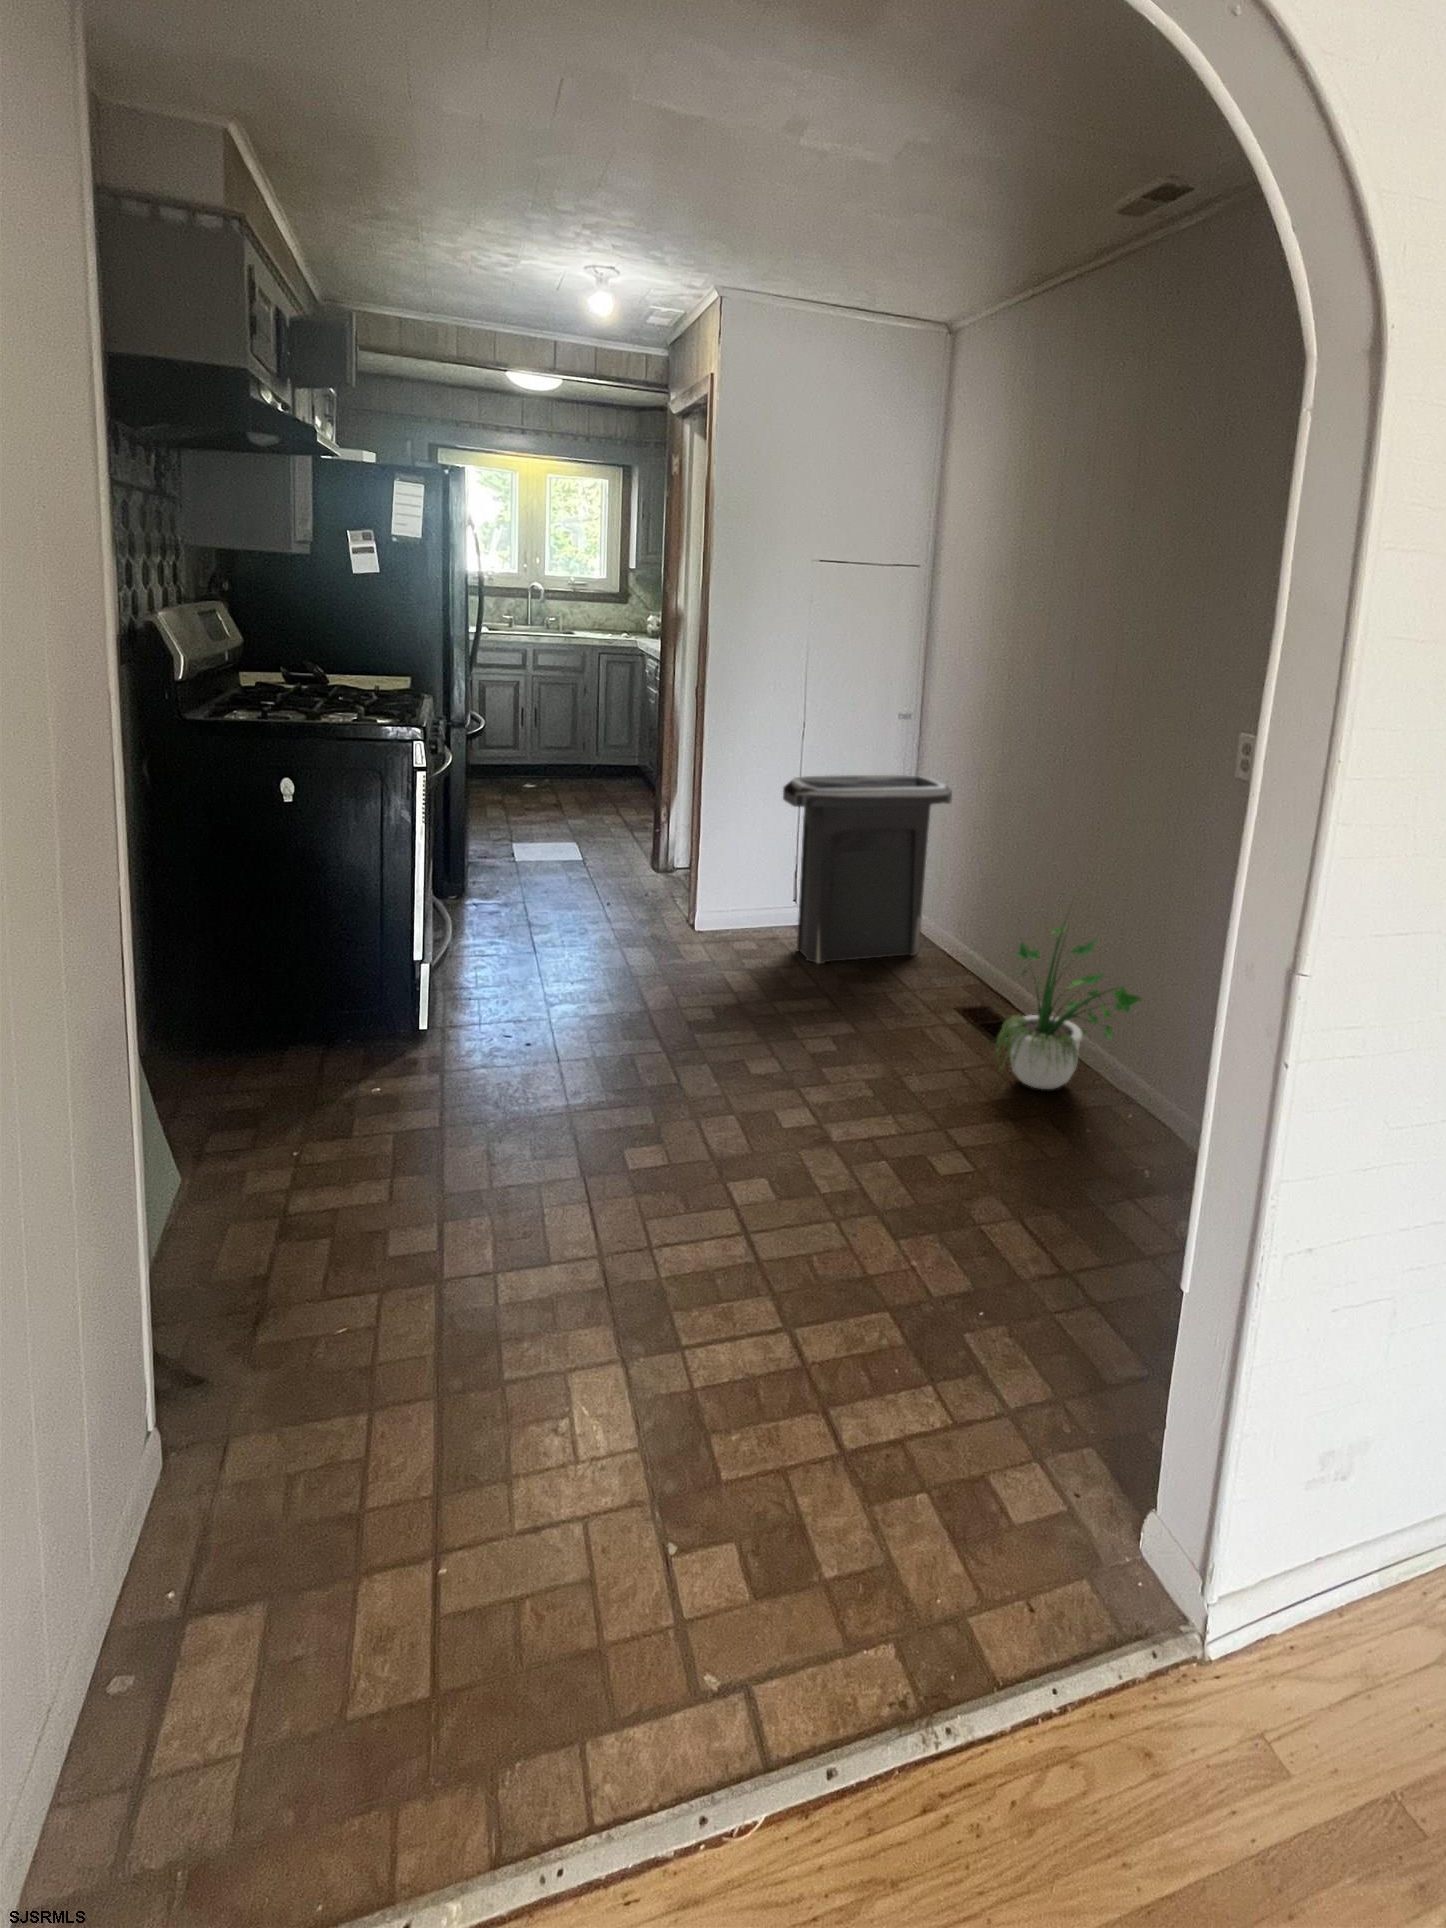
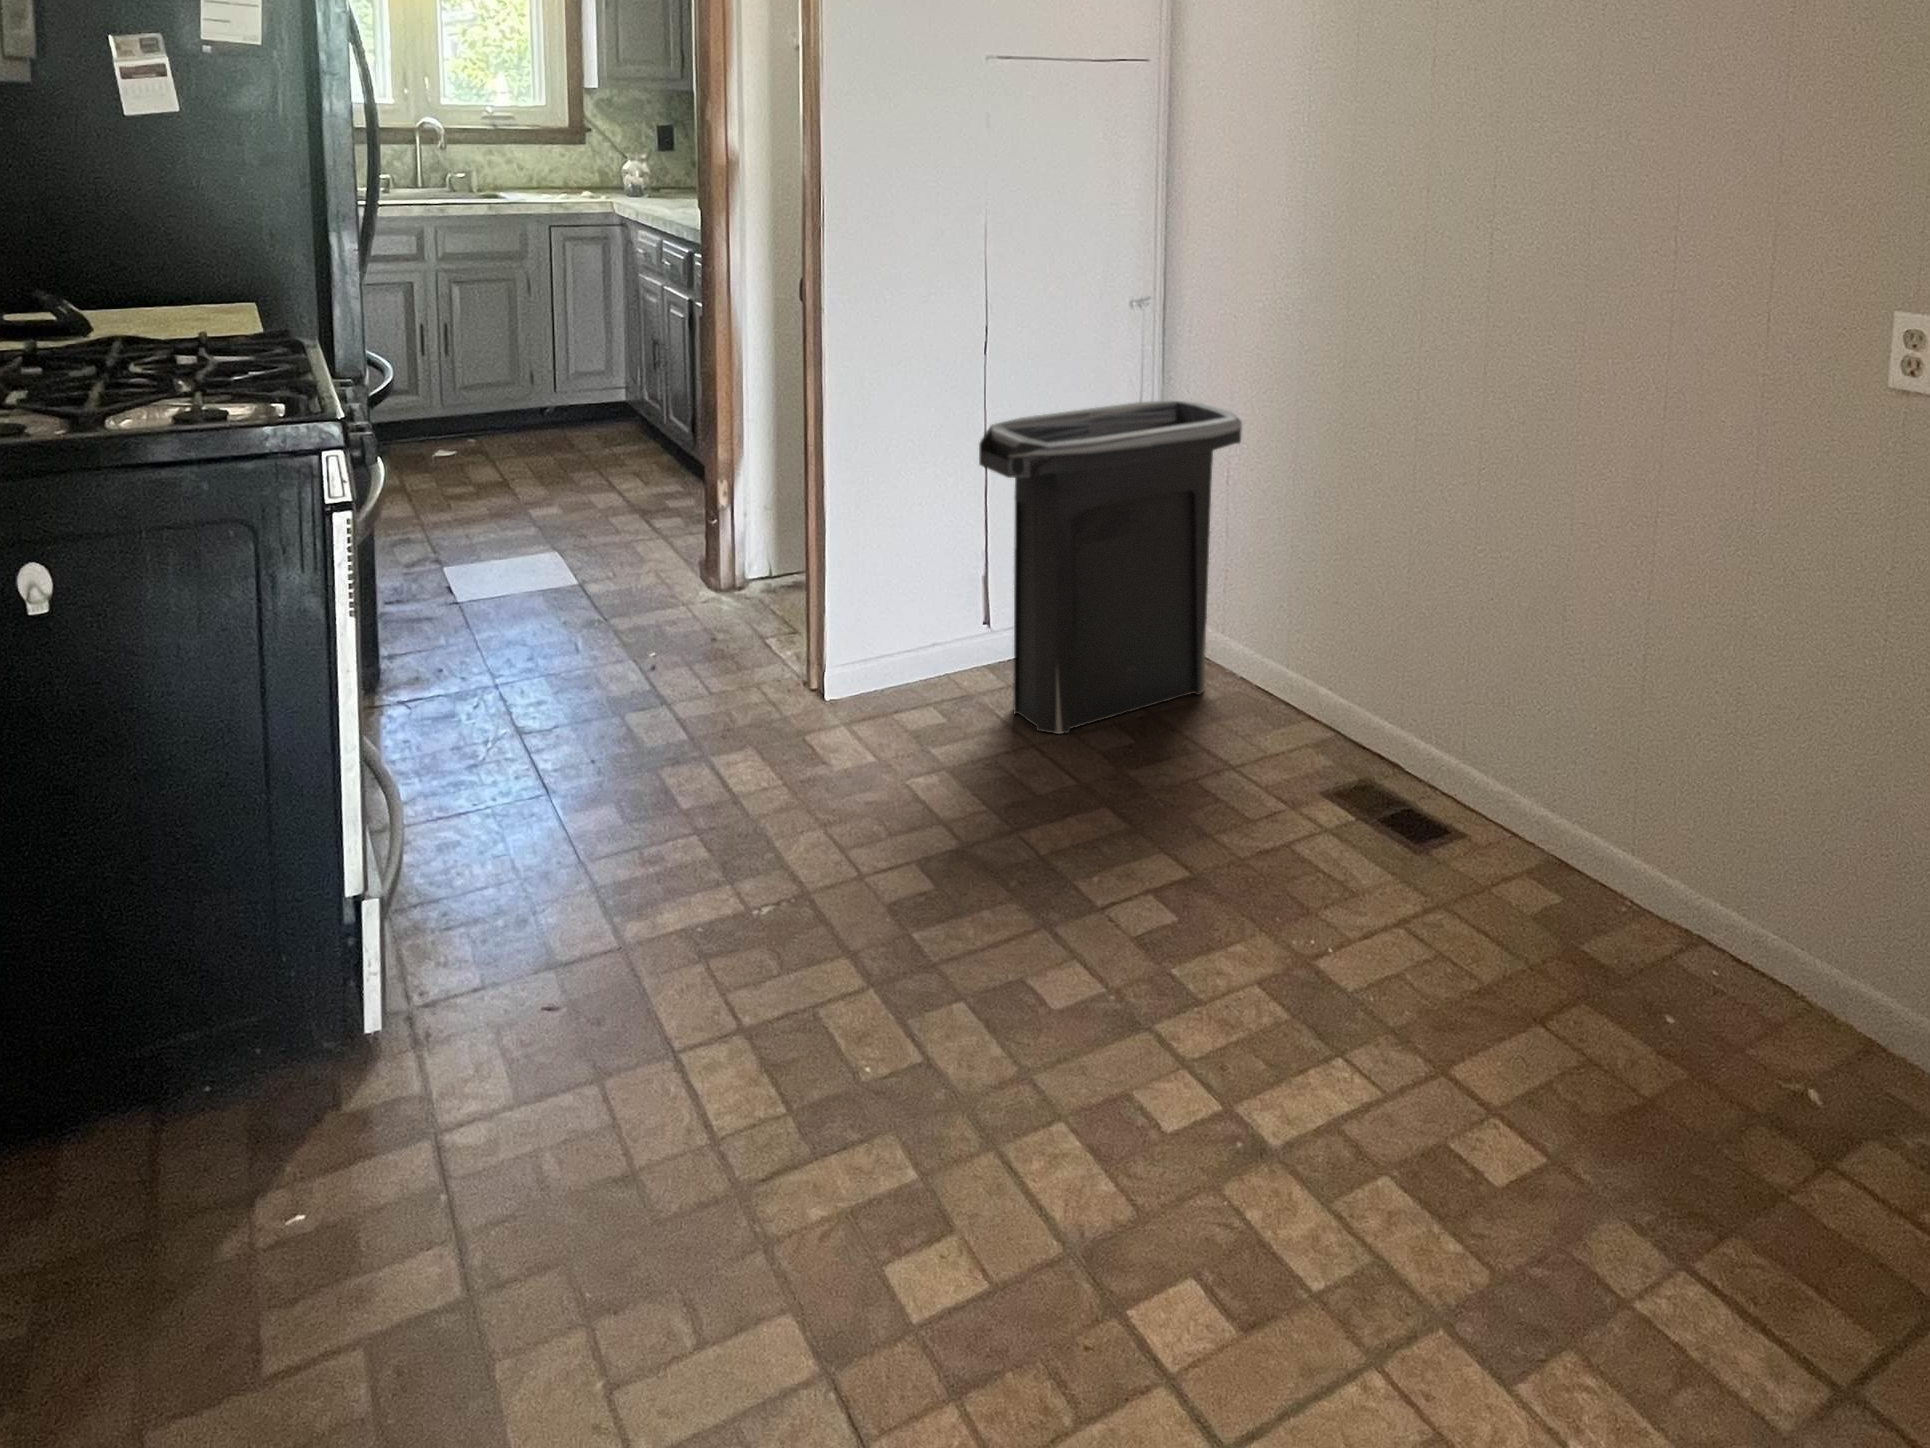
potted plant: present [996,924,1141,1089] -> none [1449,597,1741,939]

